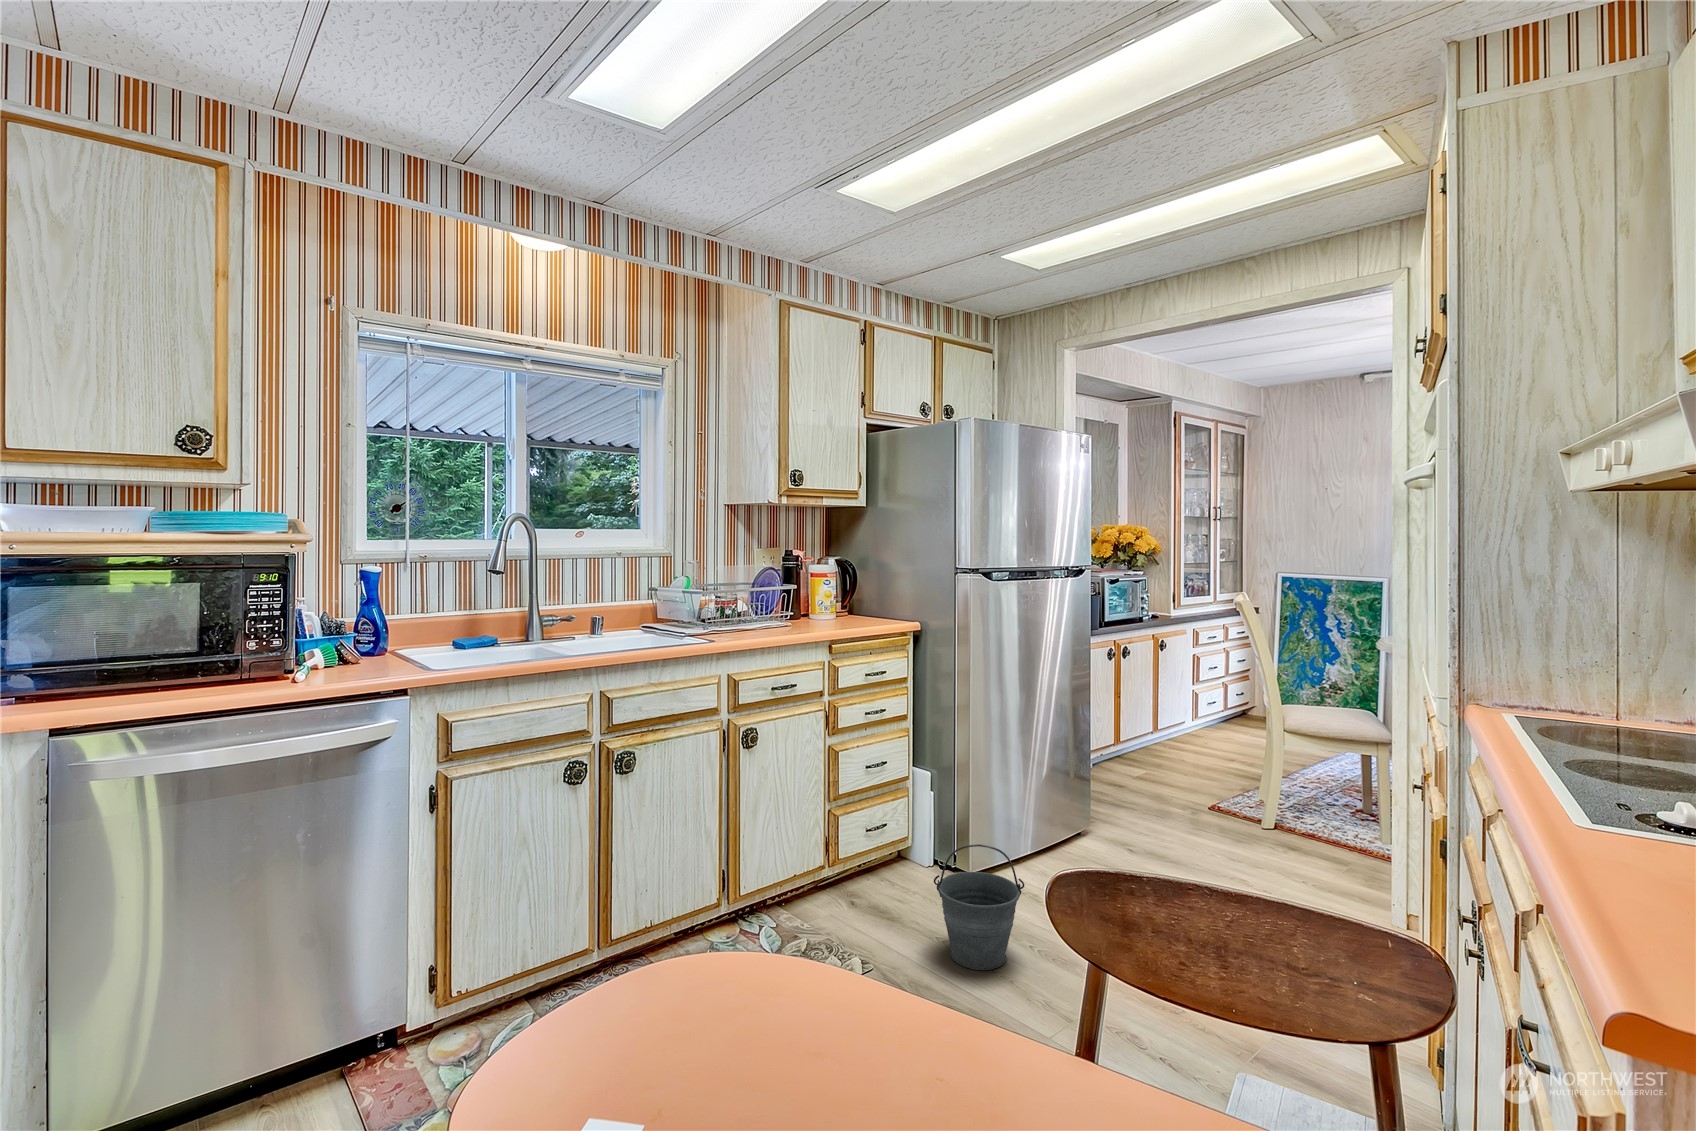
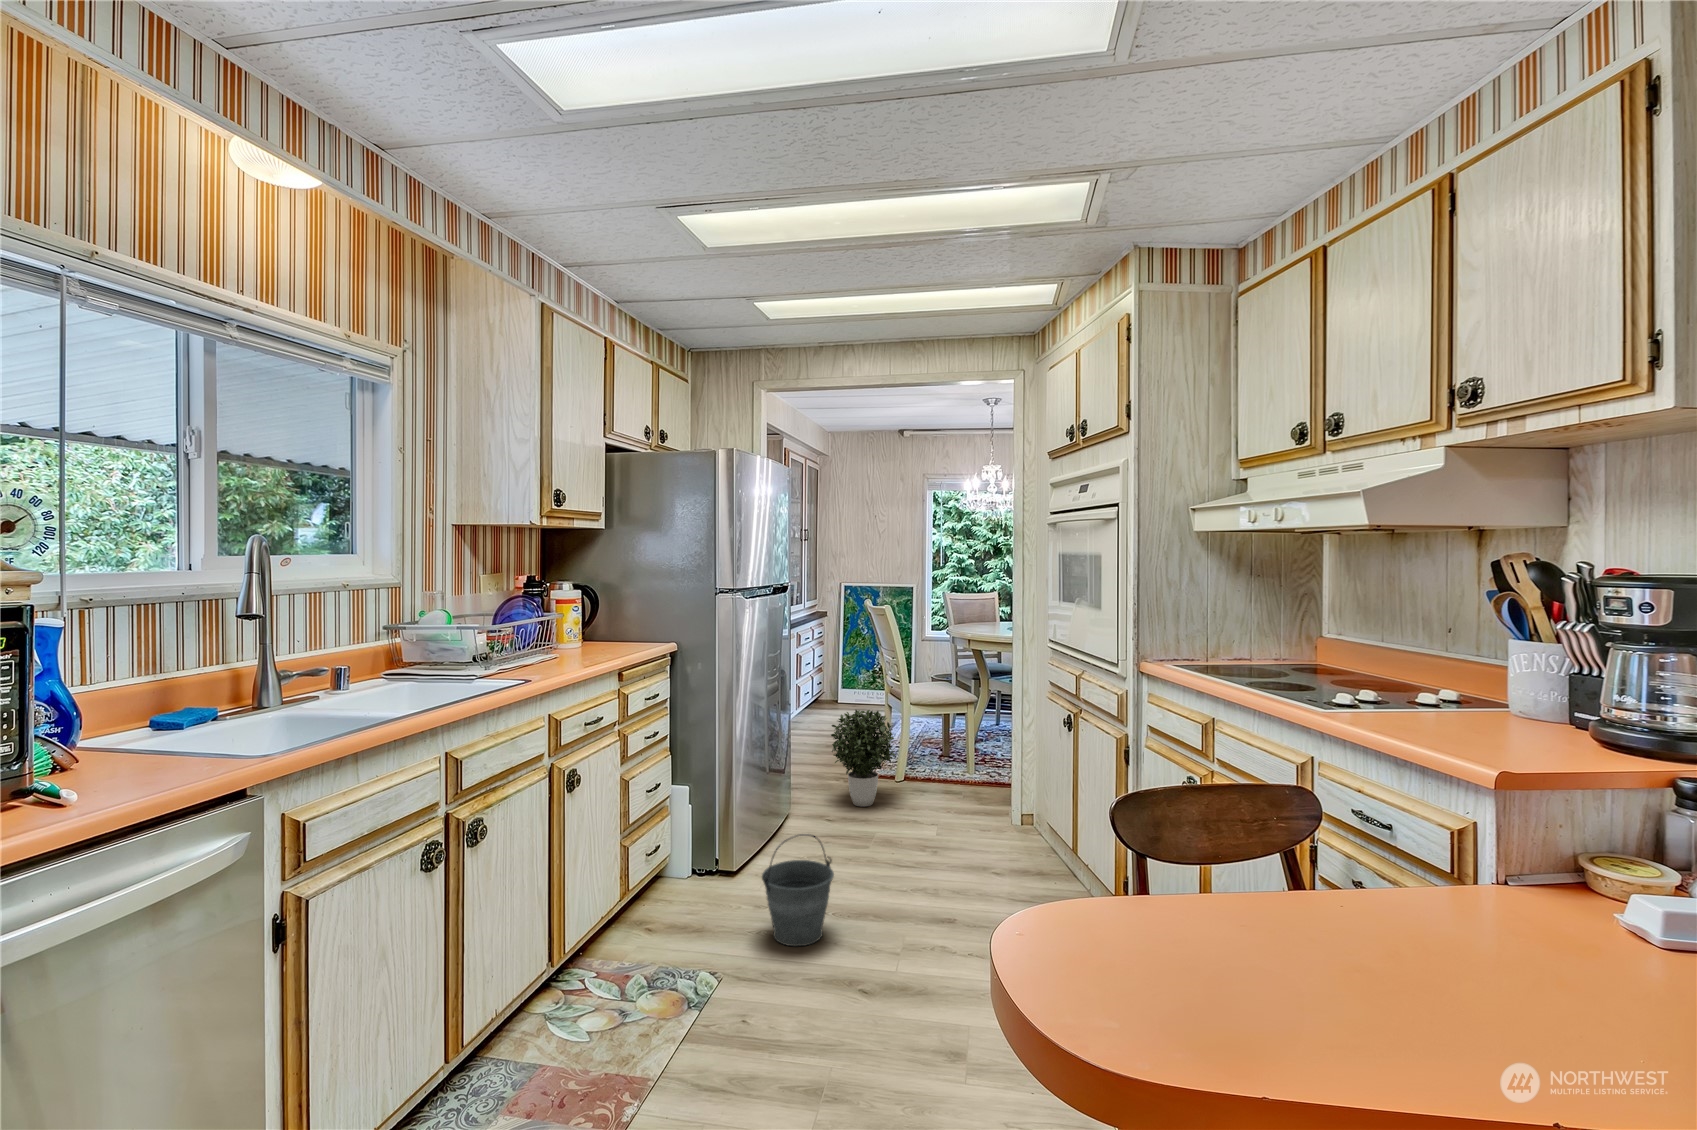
potted plant: none [1150,724,1238,846] -> present [831,710,895,807]

